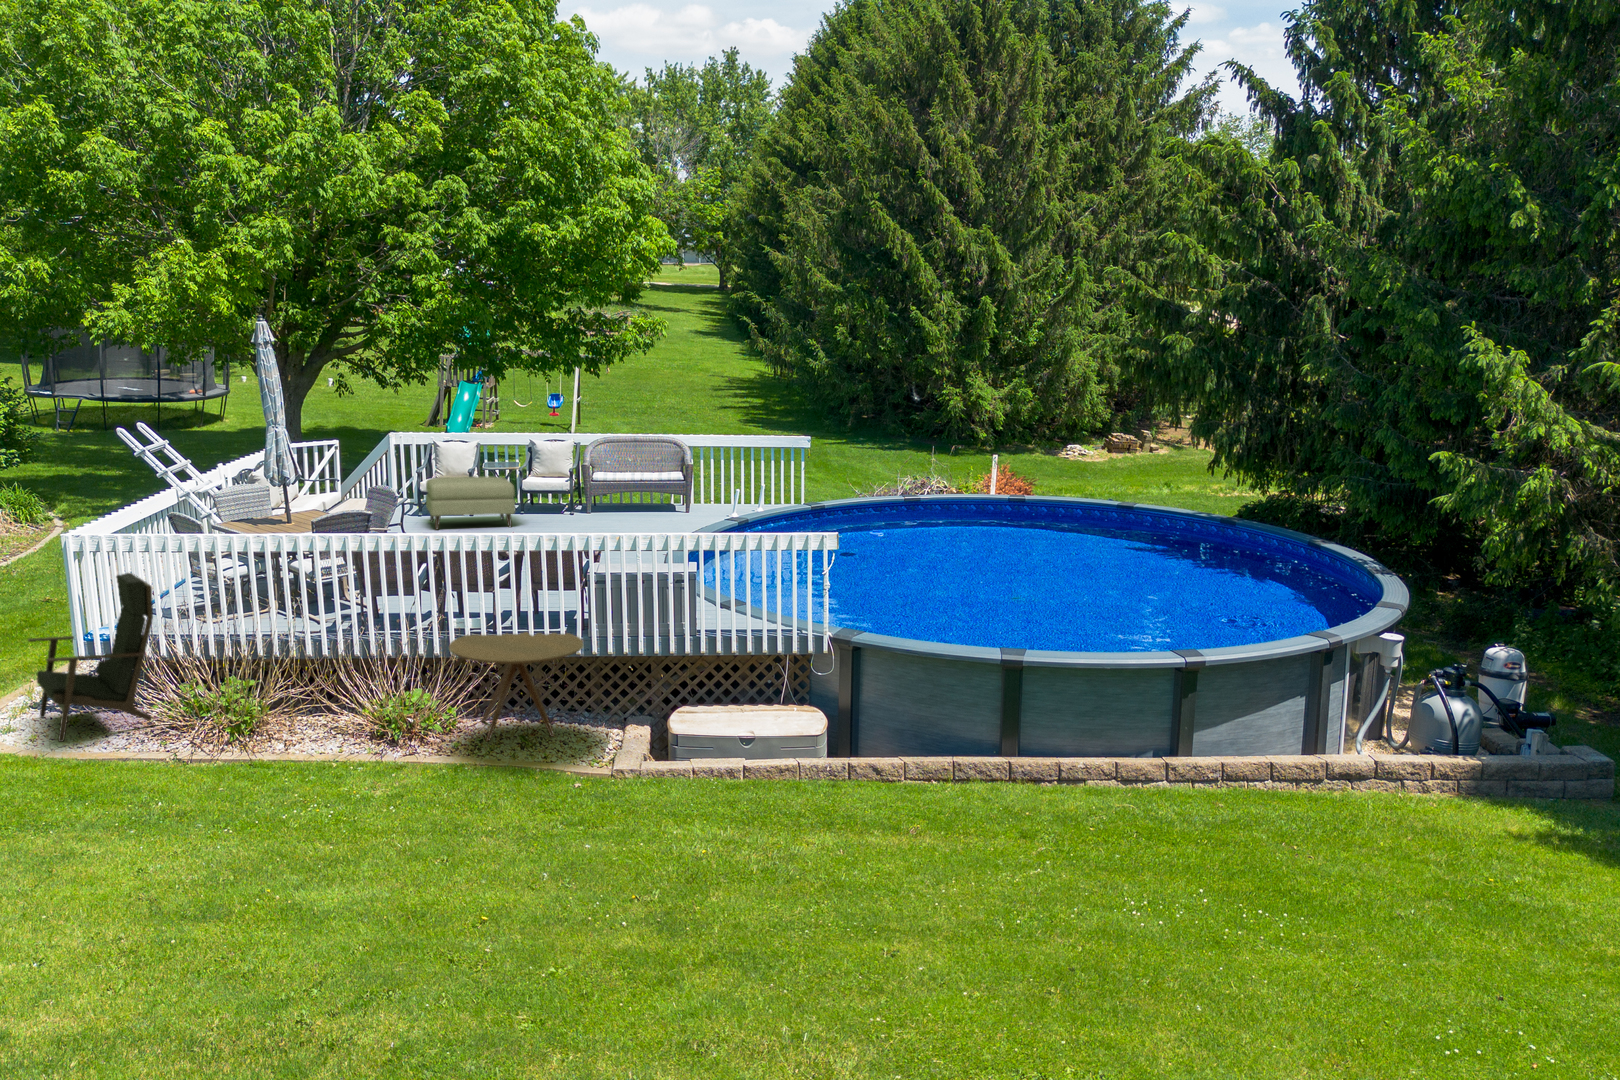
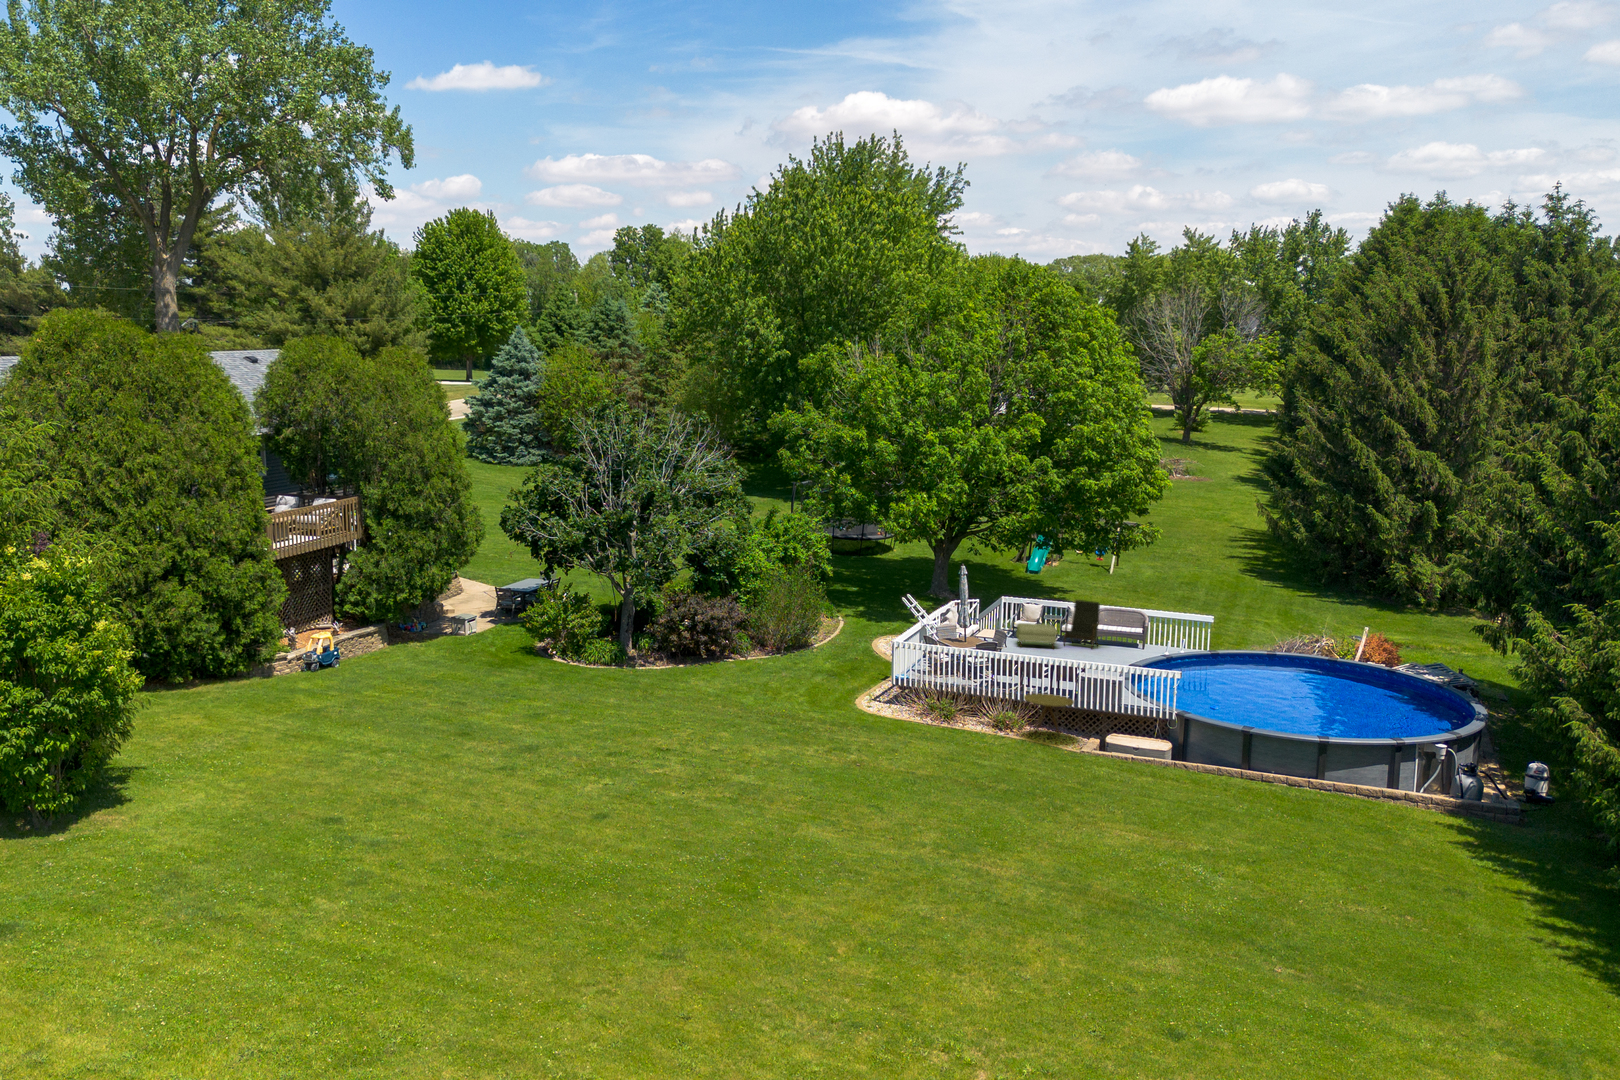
lounge chair: present [28,573,153,742] -> present [1064,600,1100,649]

